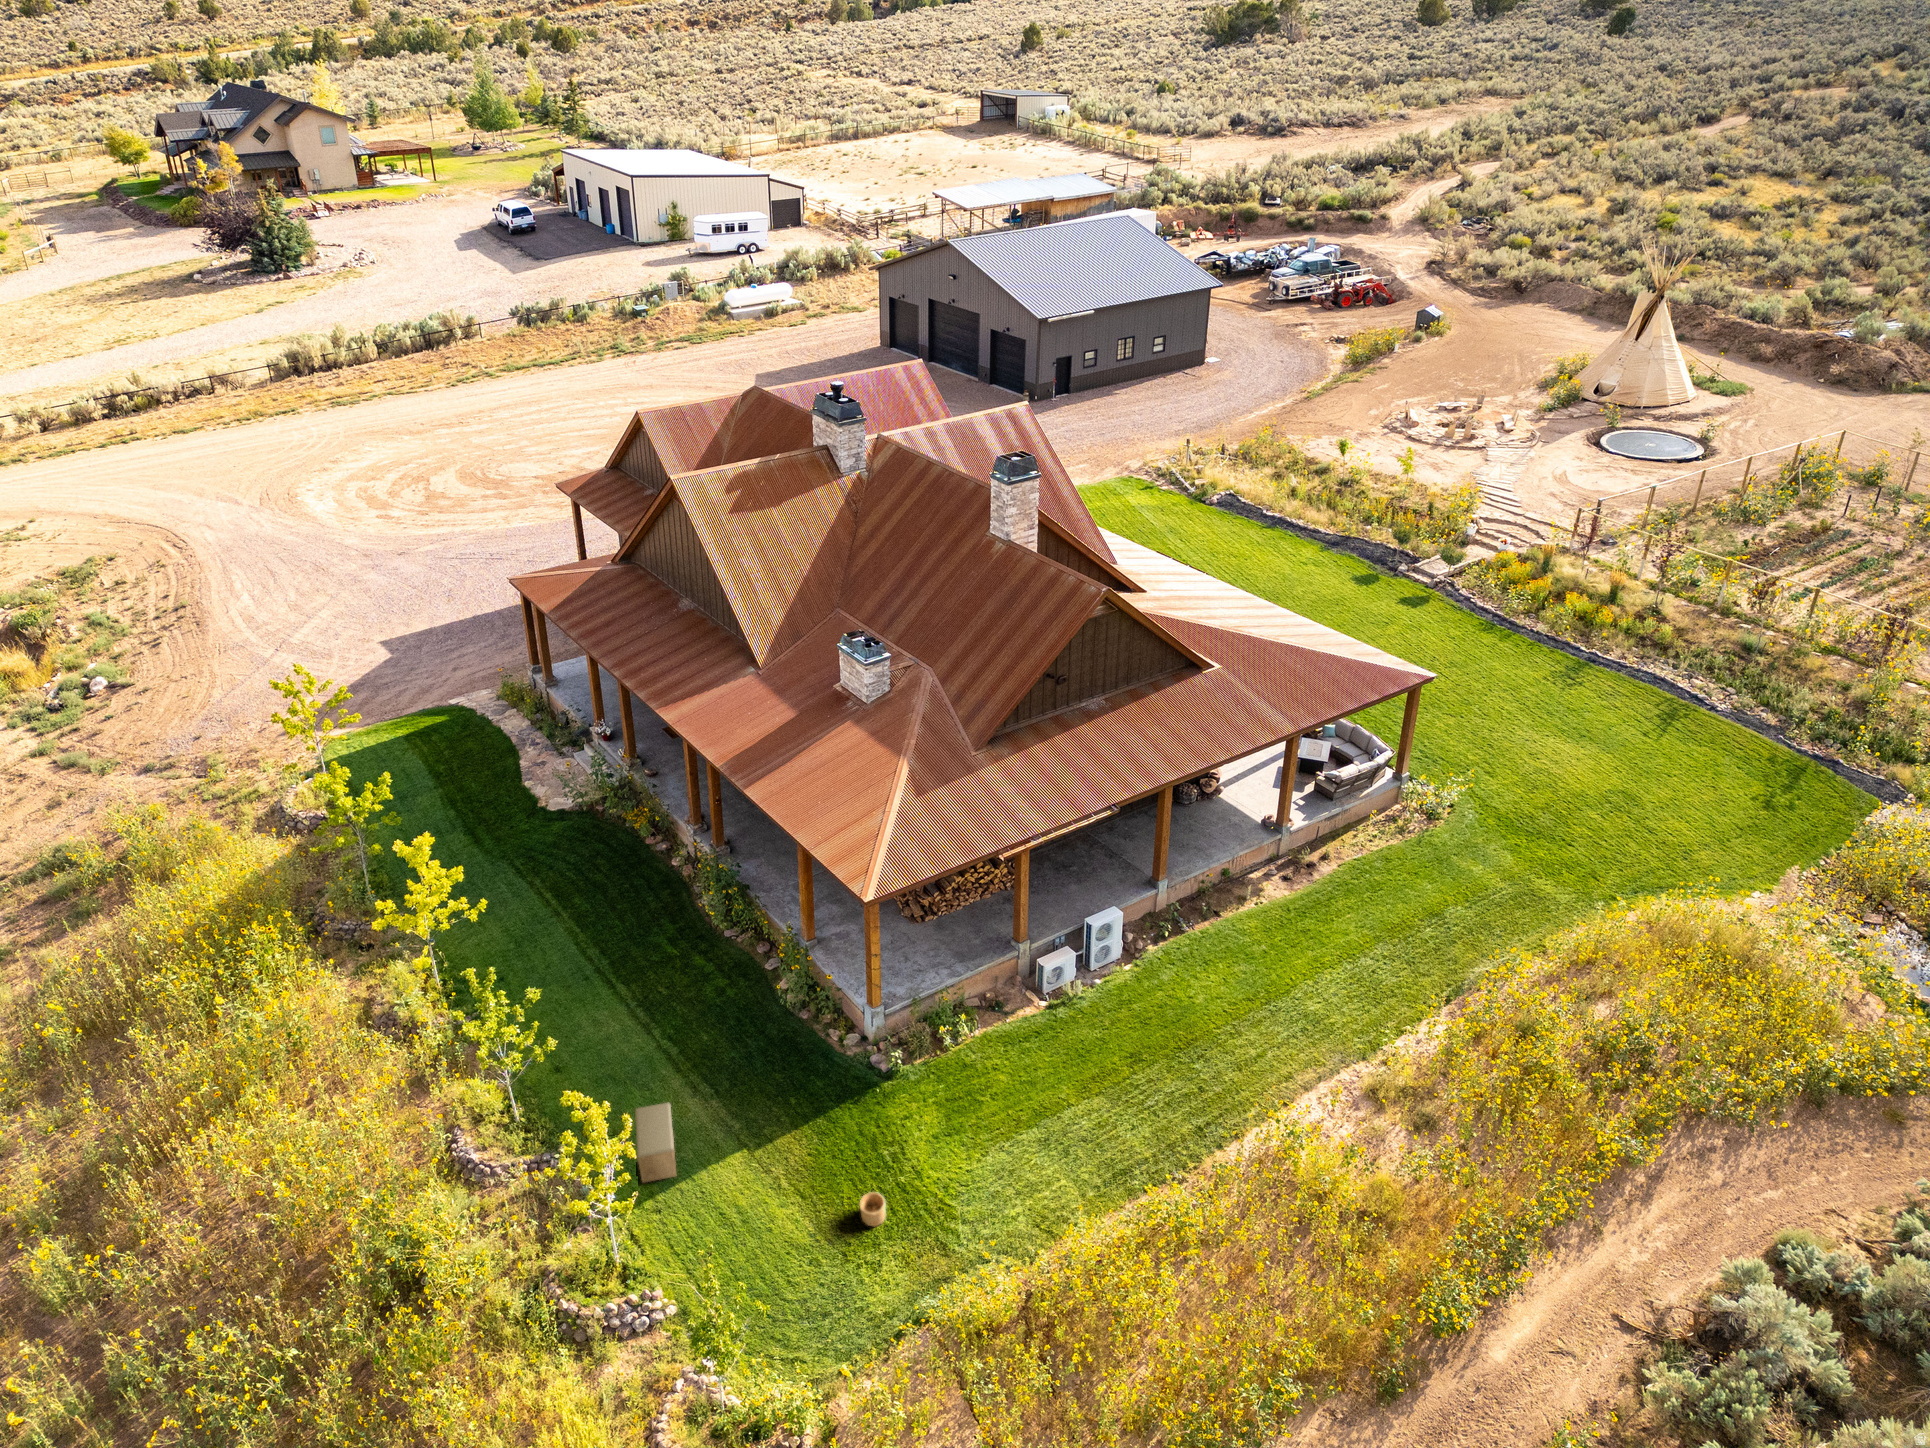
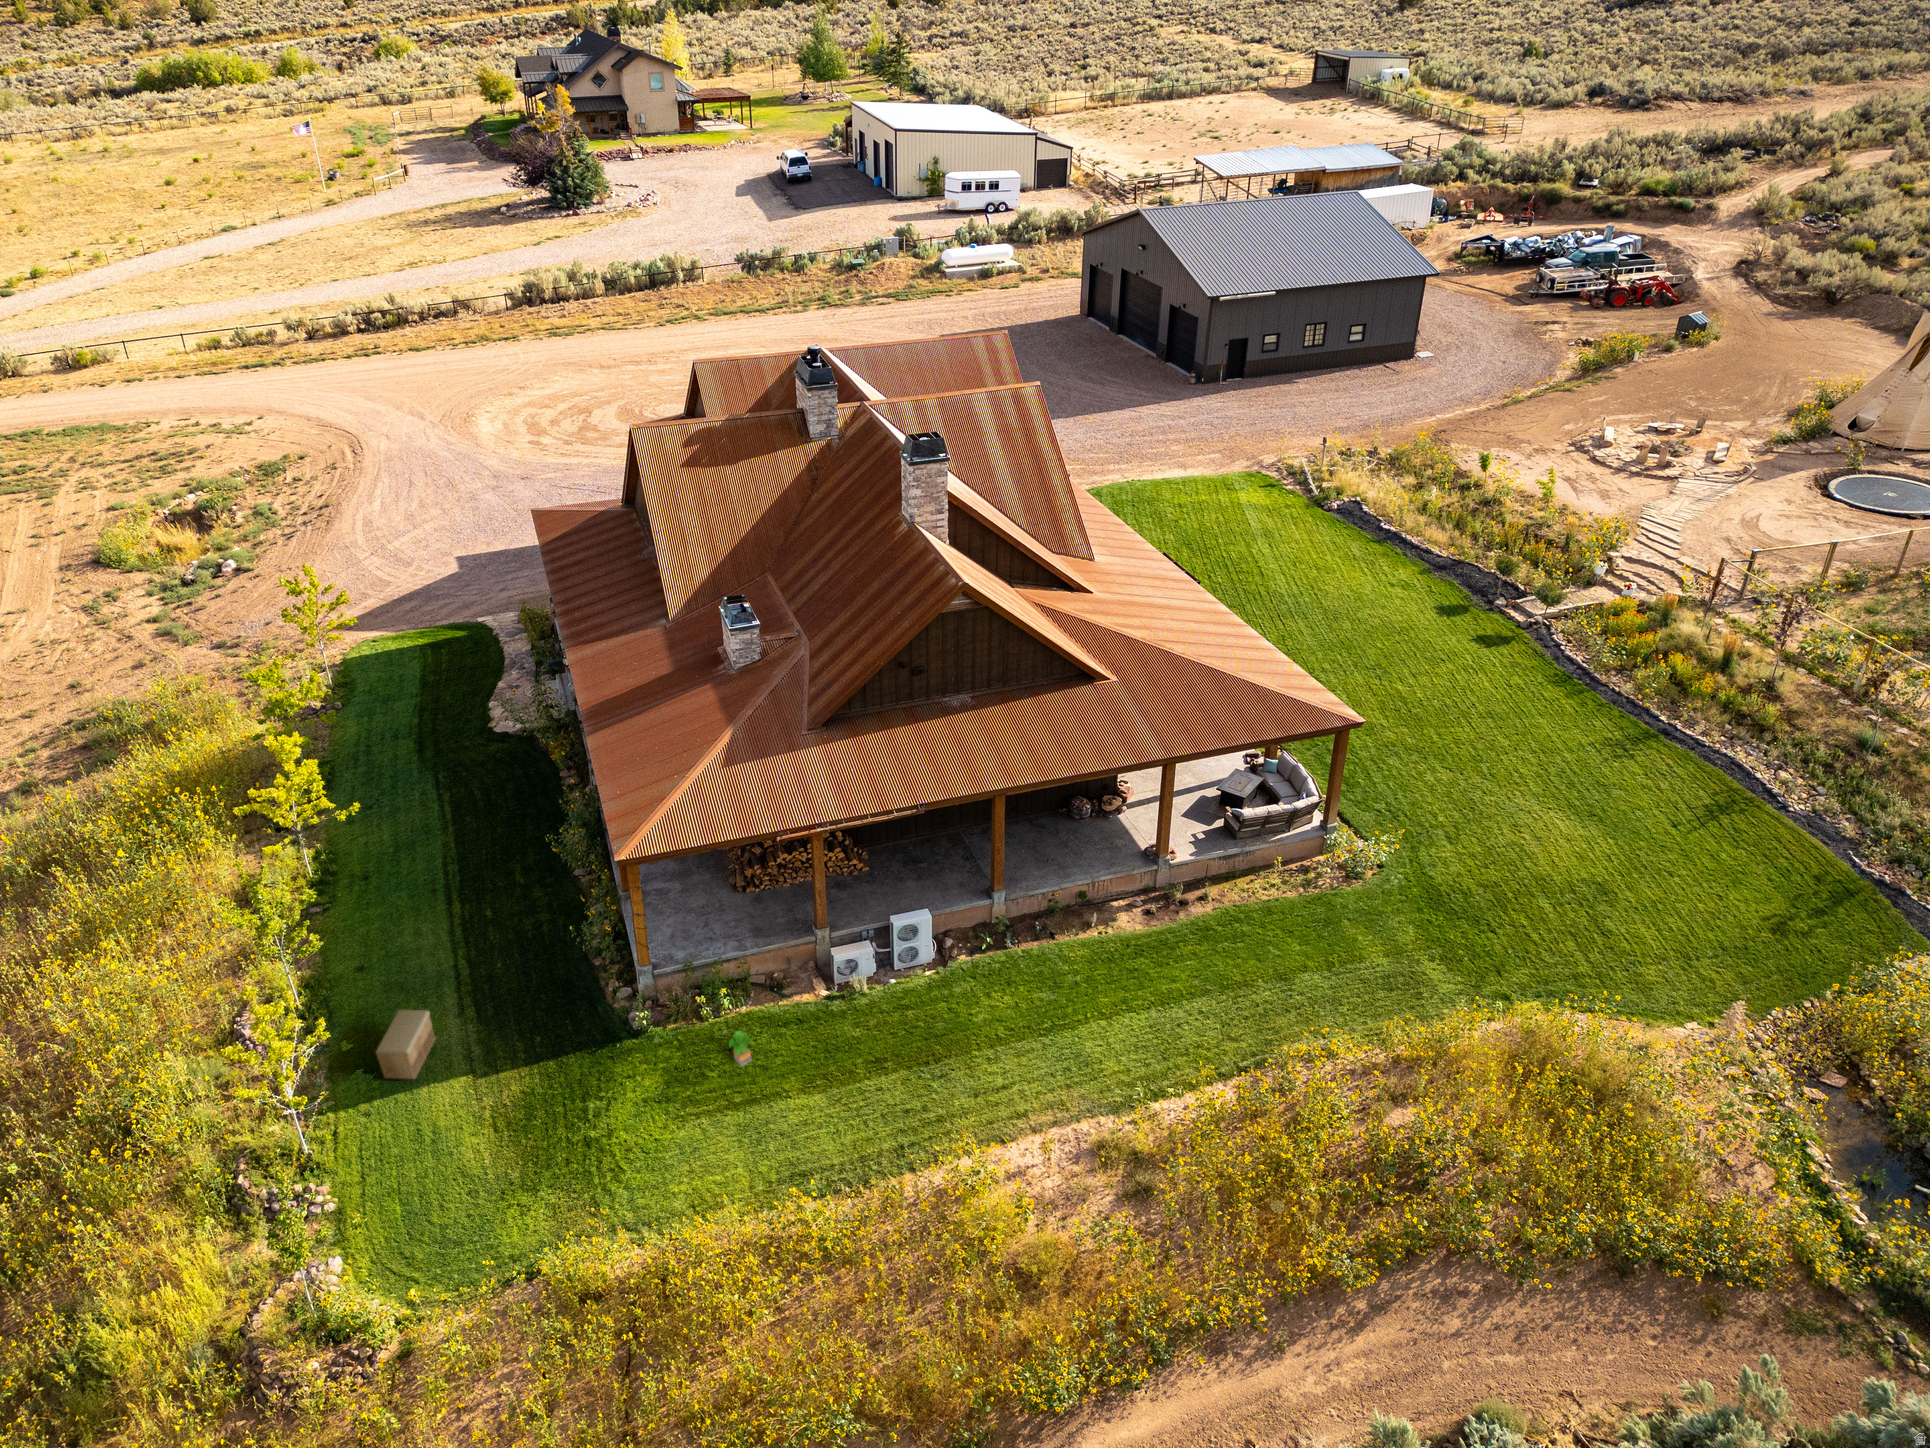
potted tree: none [991,1055,1014,1092] -> present [729,1031,752,1066]
wooden bucket: present [859,1192,886,1226] -> none [541,1132,570,1165]

